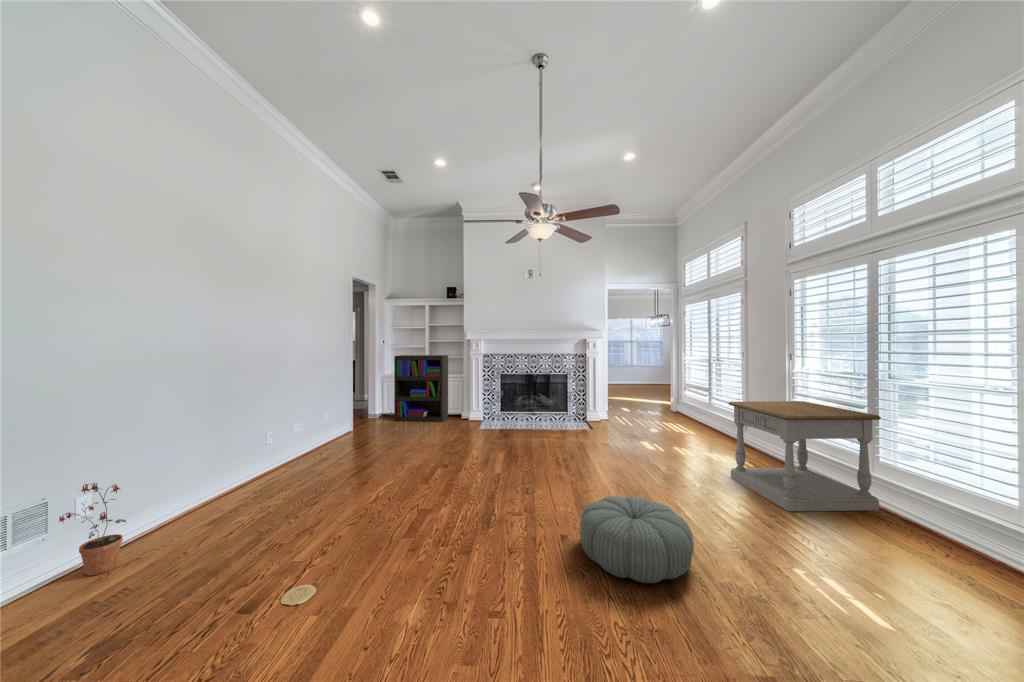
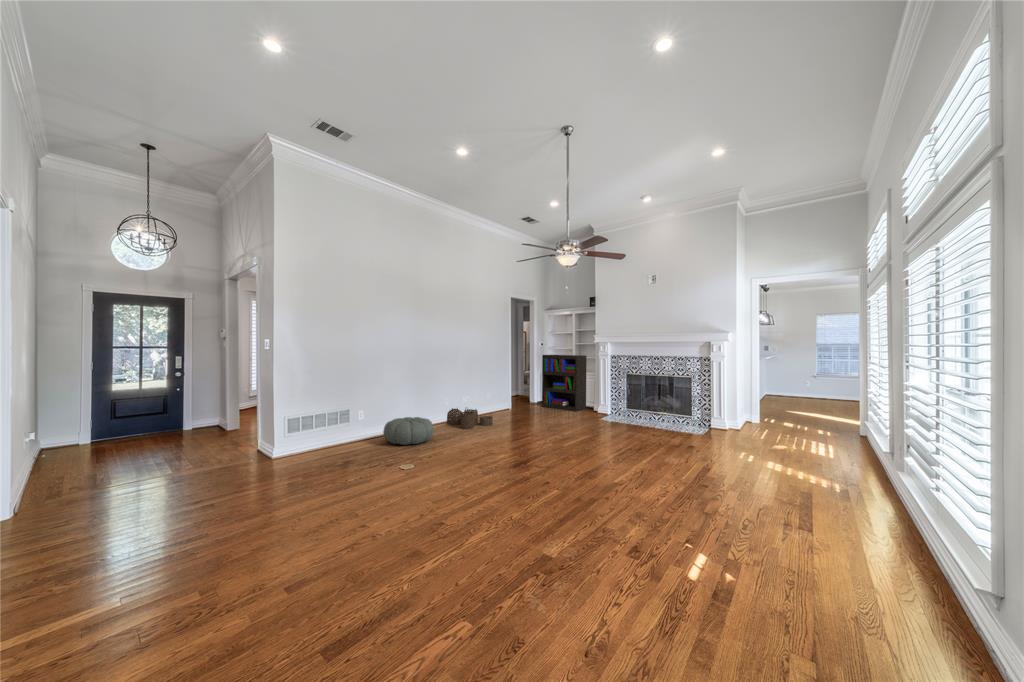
side table: present [728,401,881,511] -> none [773,409,908,542]
woven basket: none [279,440,360,476] -> present [447,408,493,429]
potted plant: present [59,483,126,576] -> none [345,406,366,445]
pouf: present [580,496,694,583] -> present [383,417,433,445]

